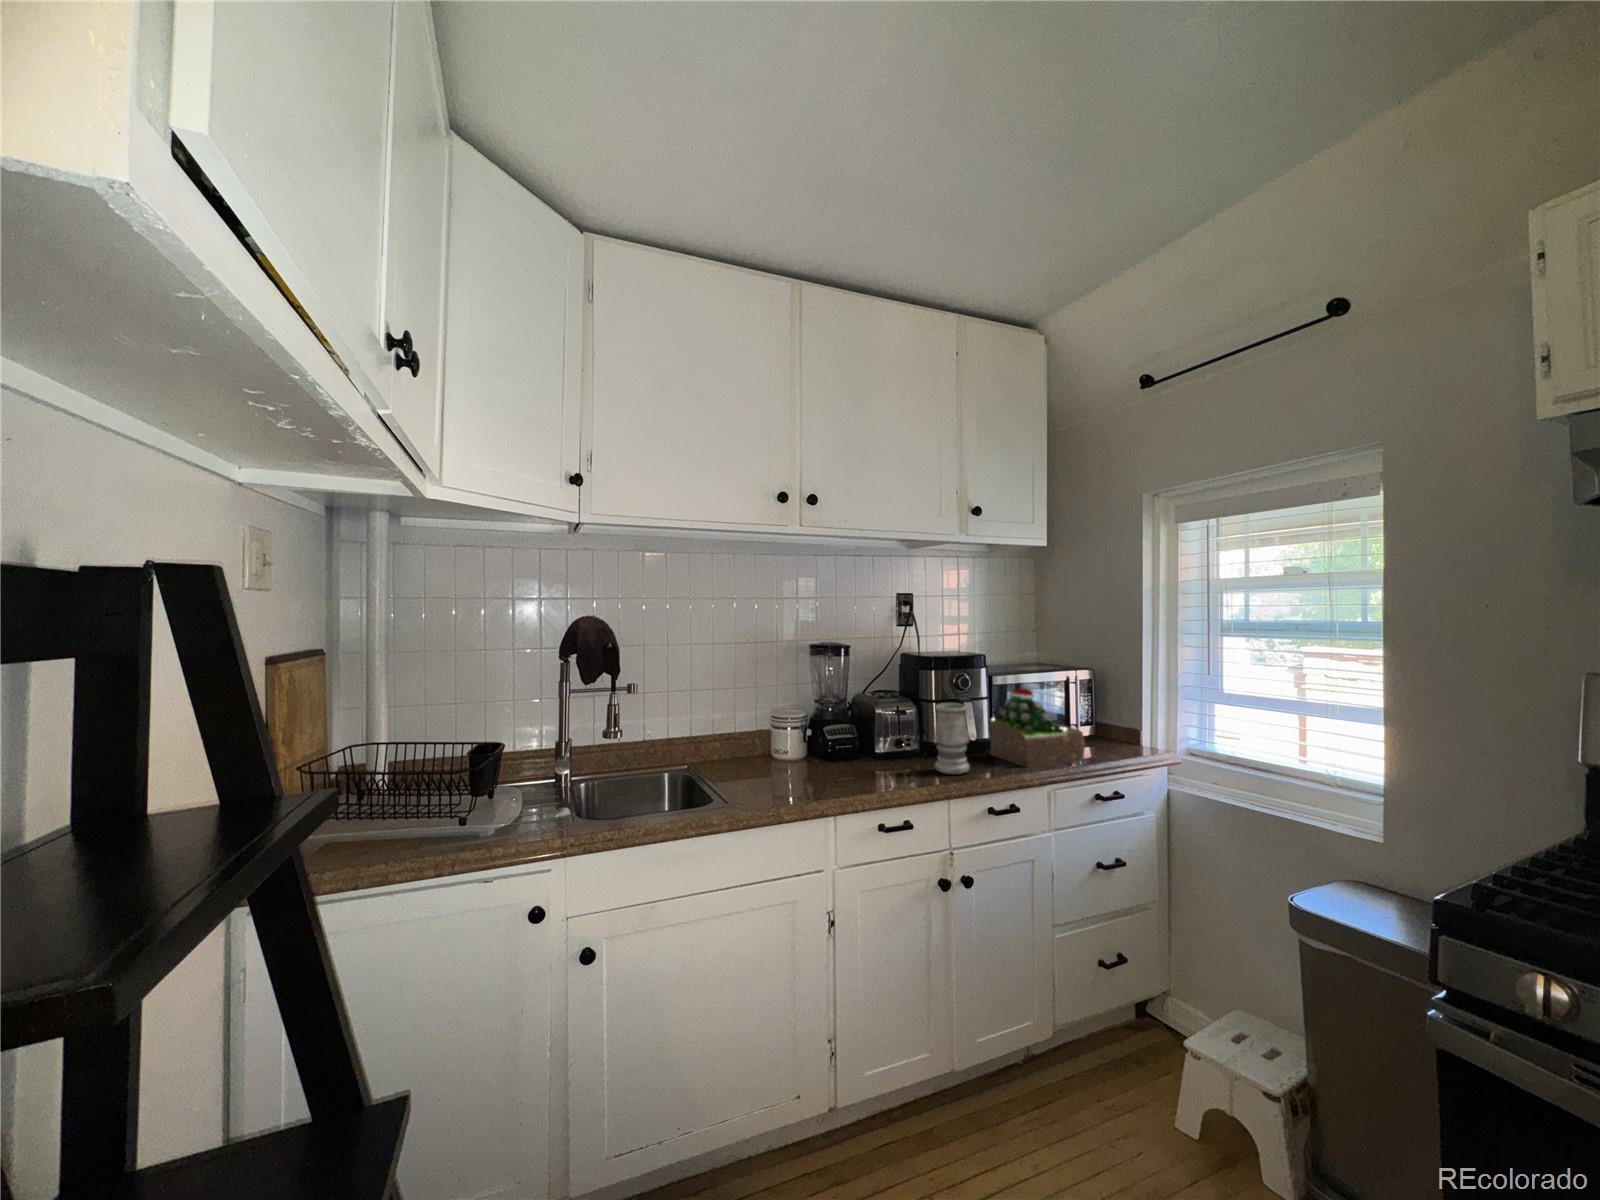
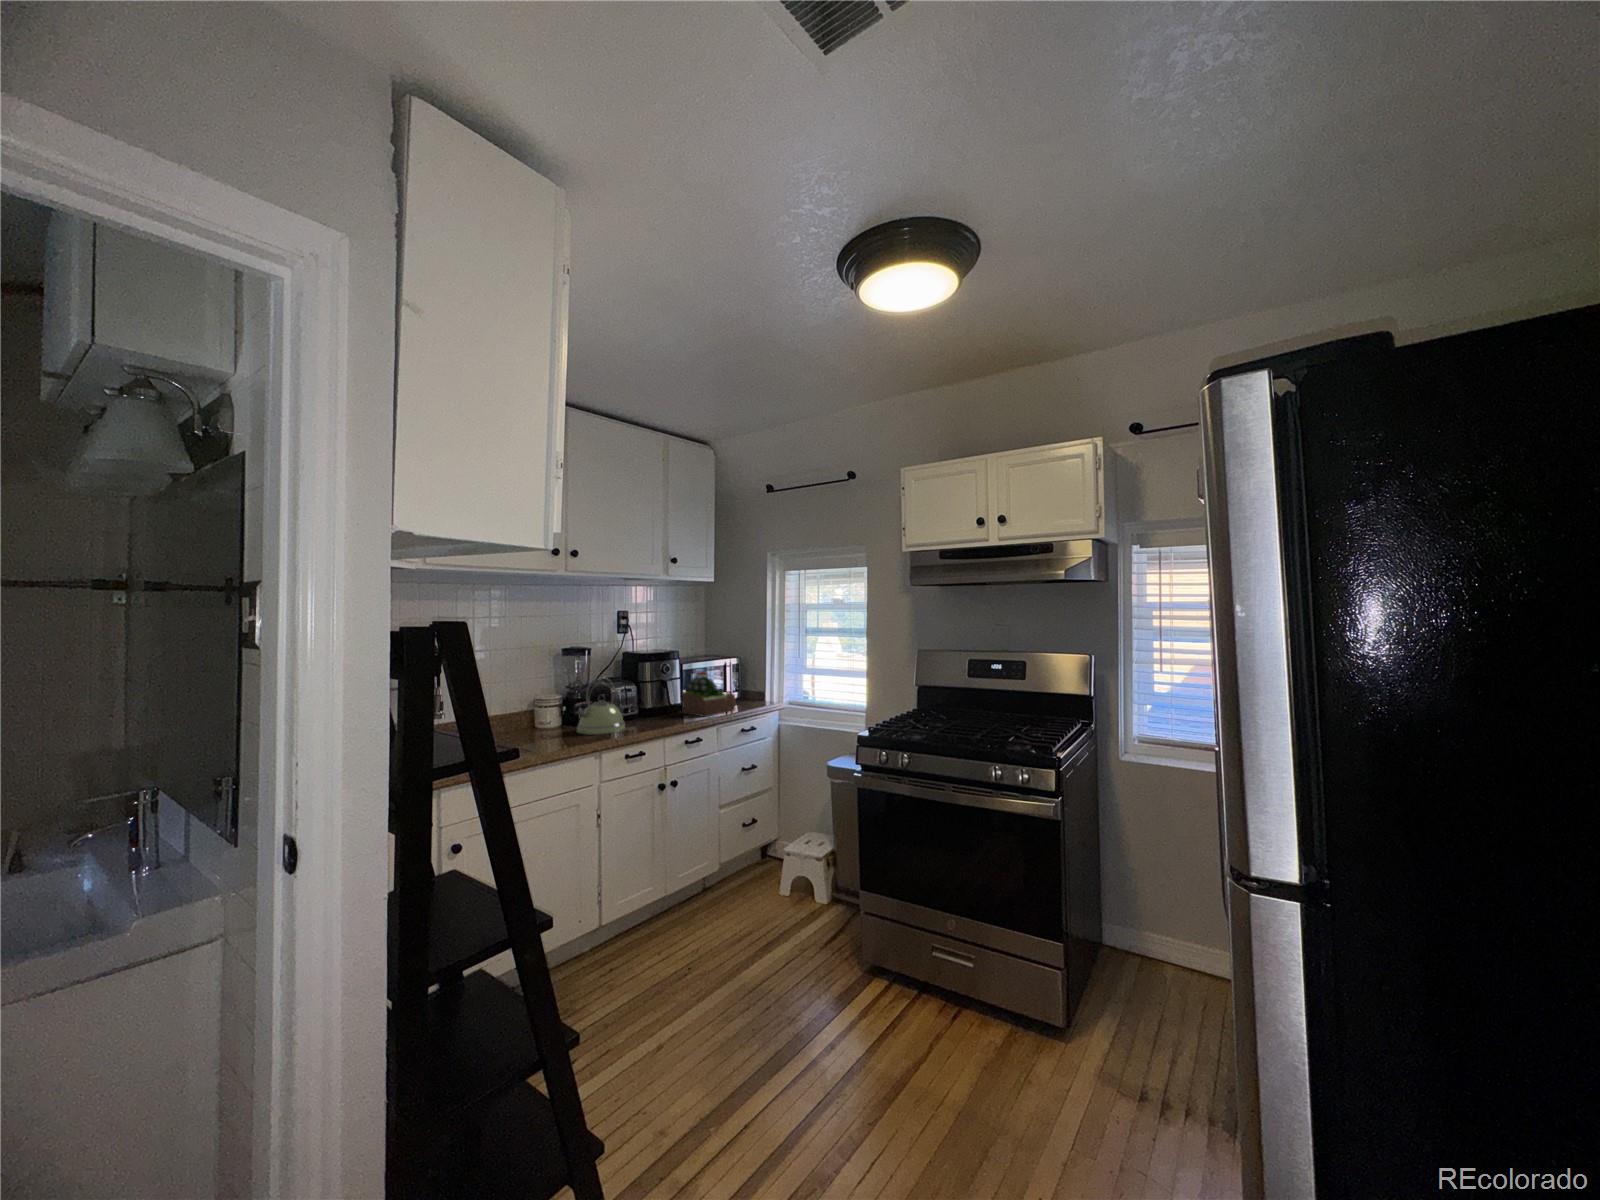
kettle: none [810,689,890,781] -> present [574,678,625,735]
vase: present [934,703,970,774] -> none [653,682,674,724]

